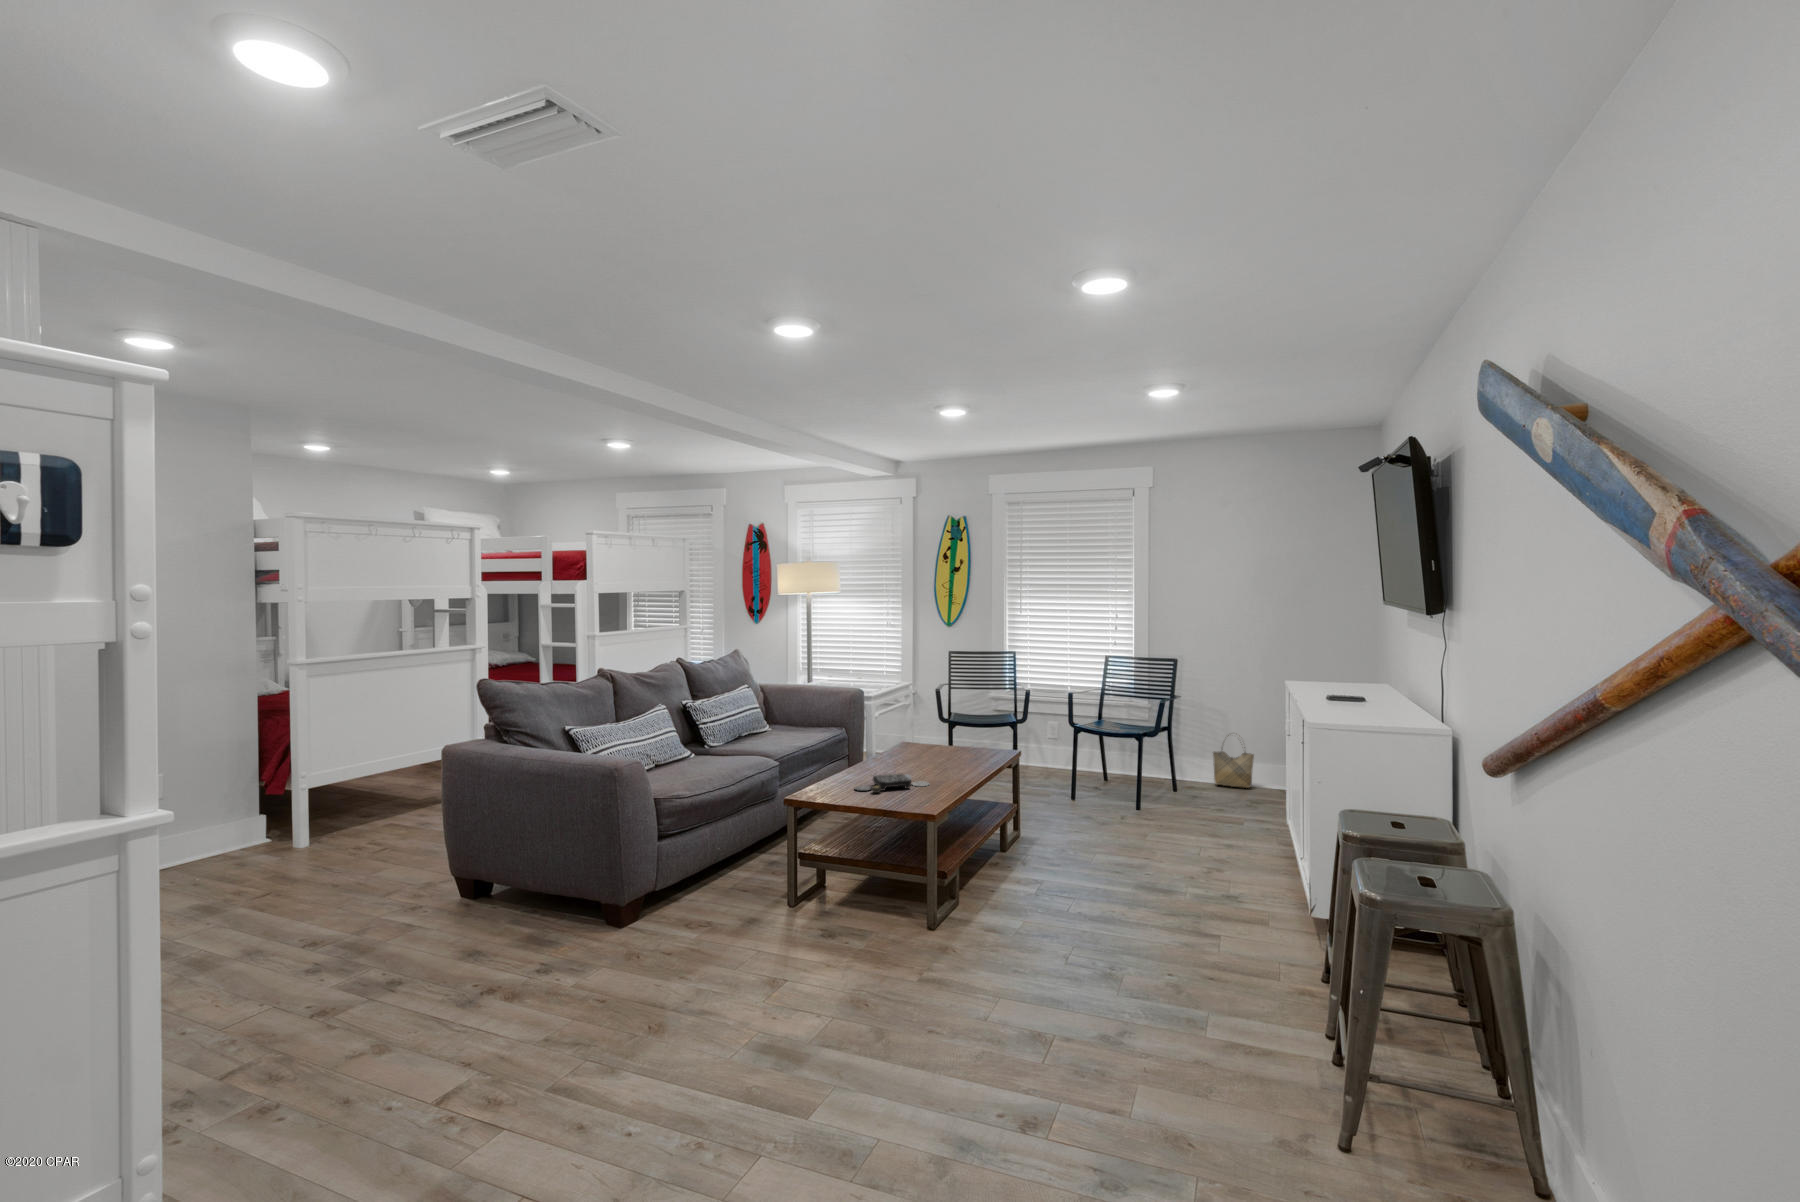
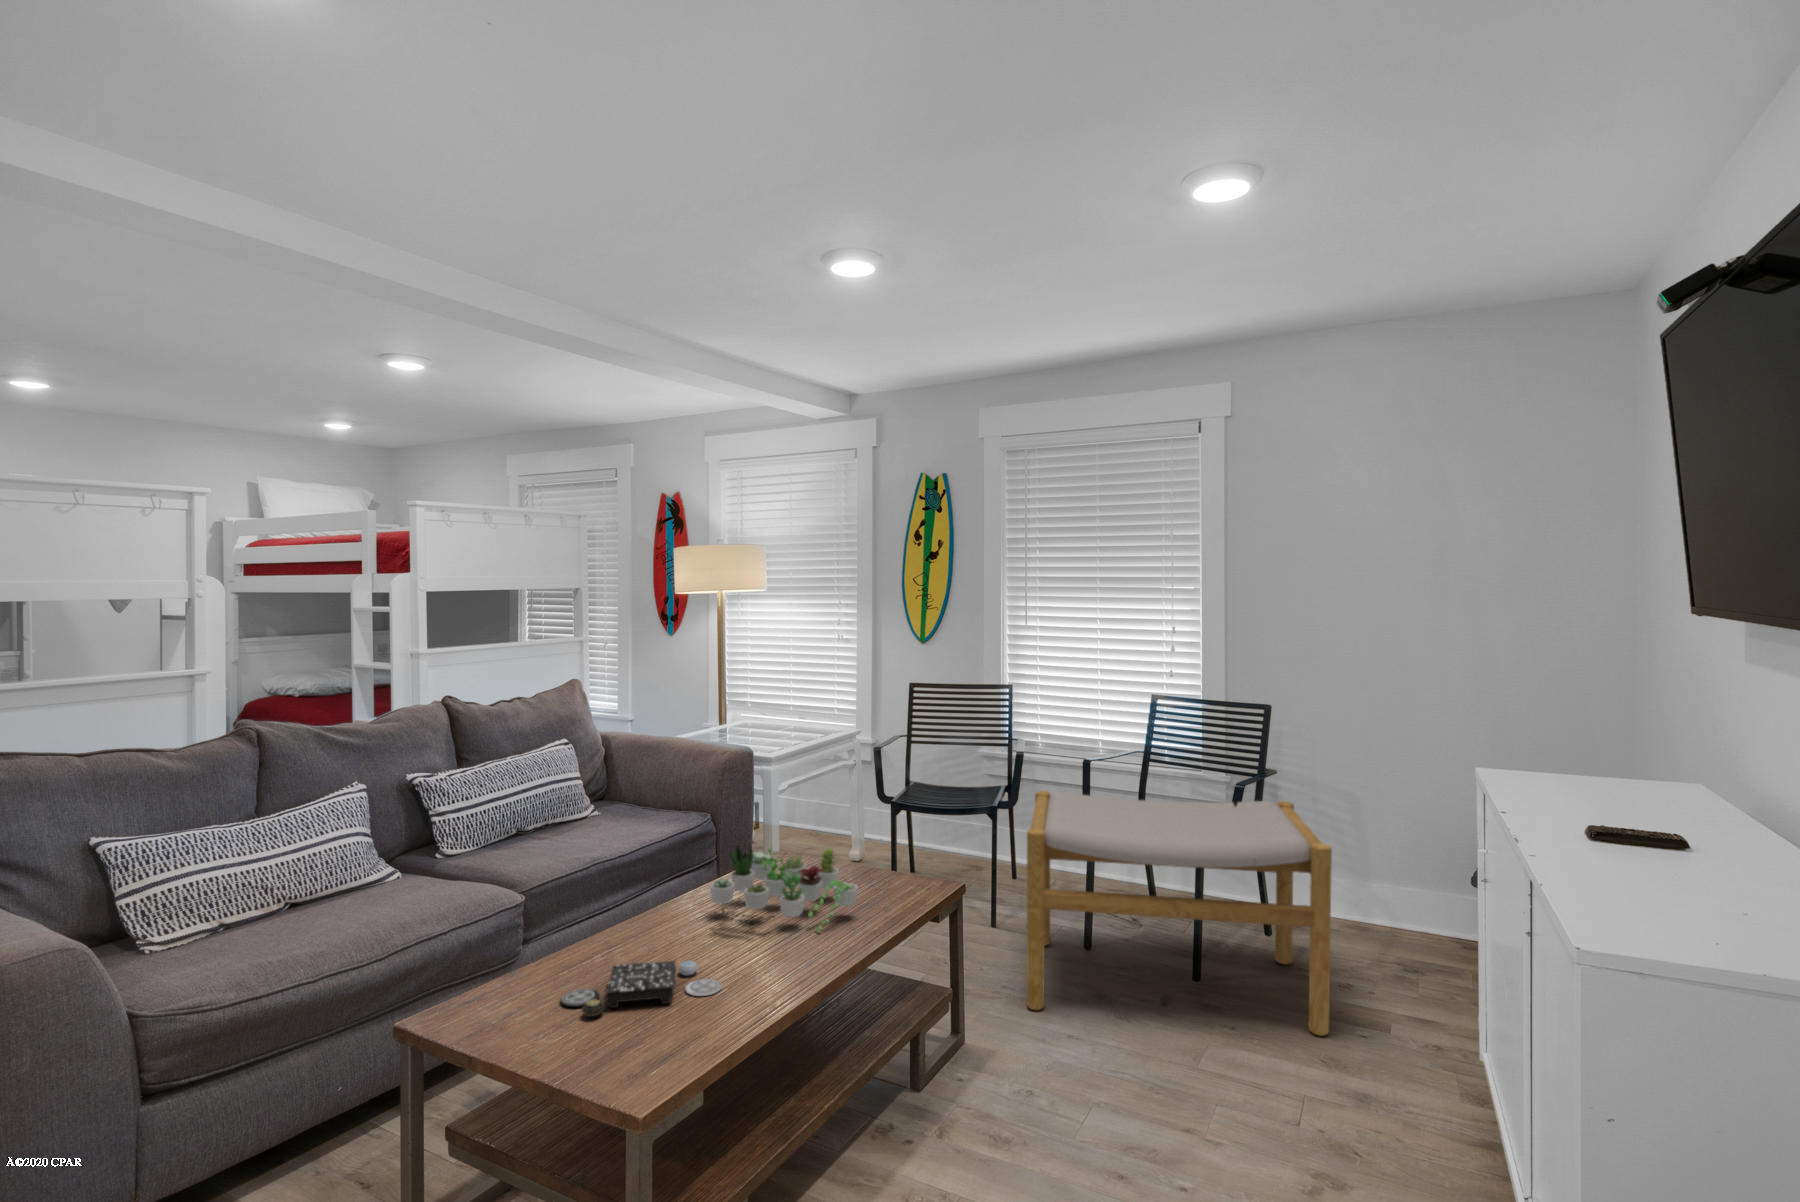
footstool: none [1045,708,1217,827] -> present [1026,791,1332,1036]
succulent plant: none [895,725,975,767] -> present [710,846,858,931]
woven basket: present [1213,735,1254,788] -> none [1329,832,1403,929]

